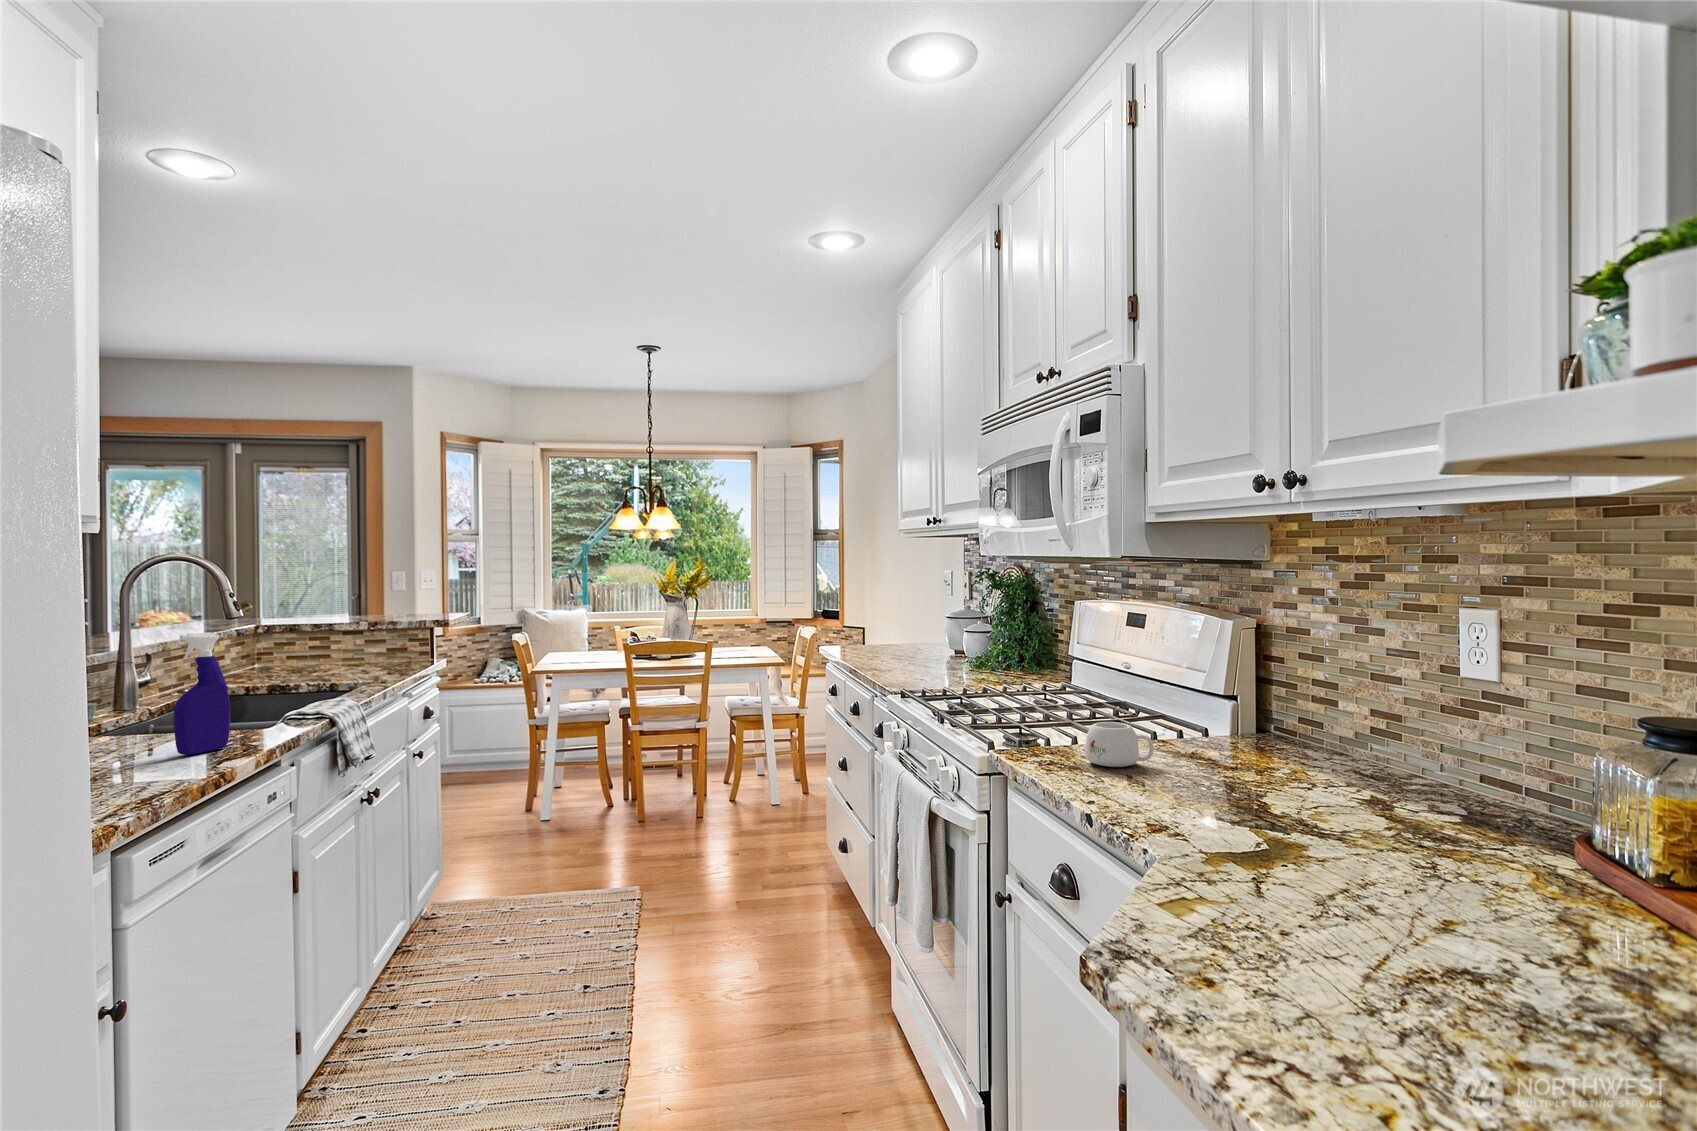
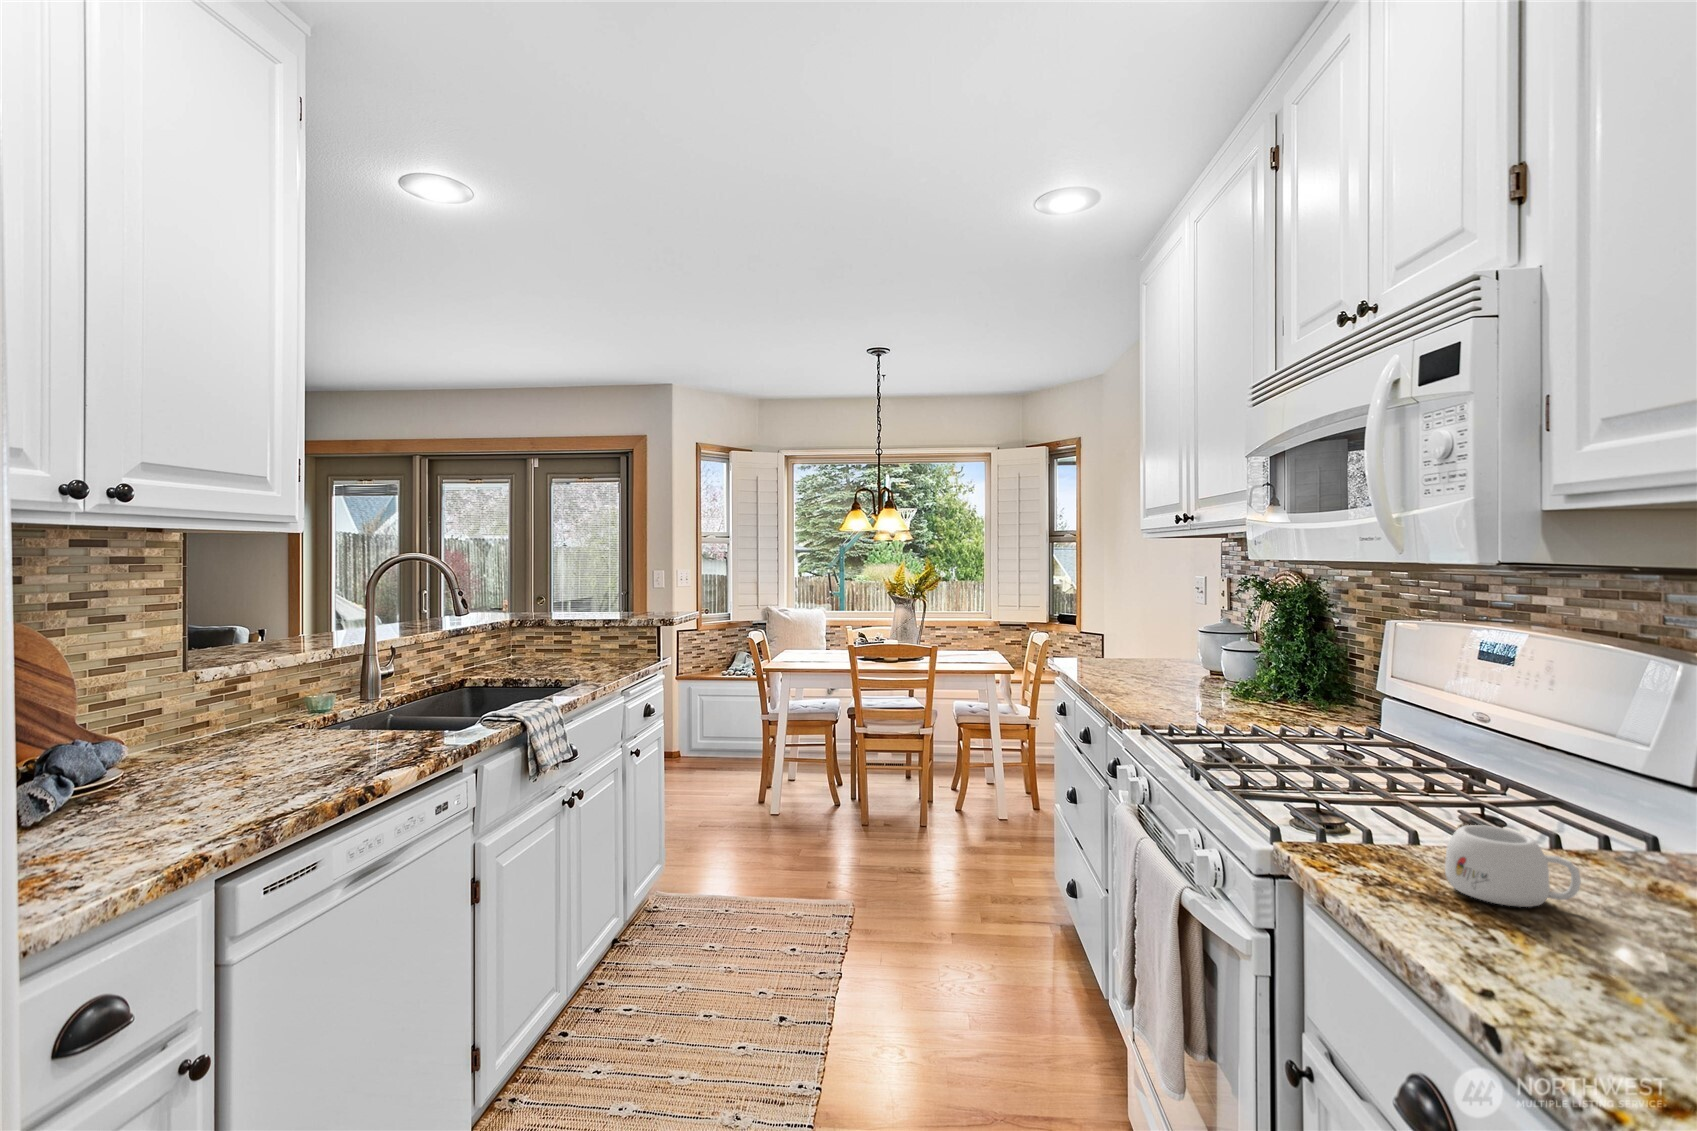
spray bottle: present [174,632,230,755] -> none [350,634,408,760]

